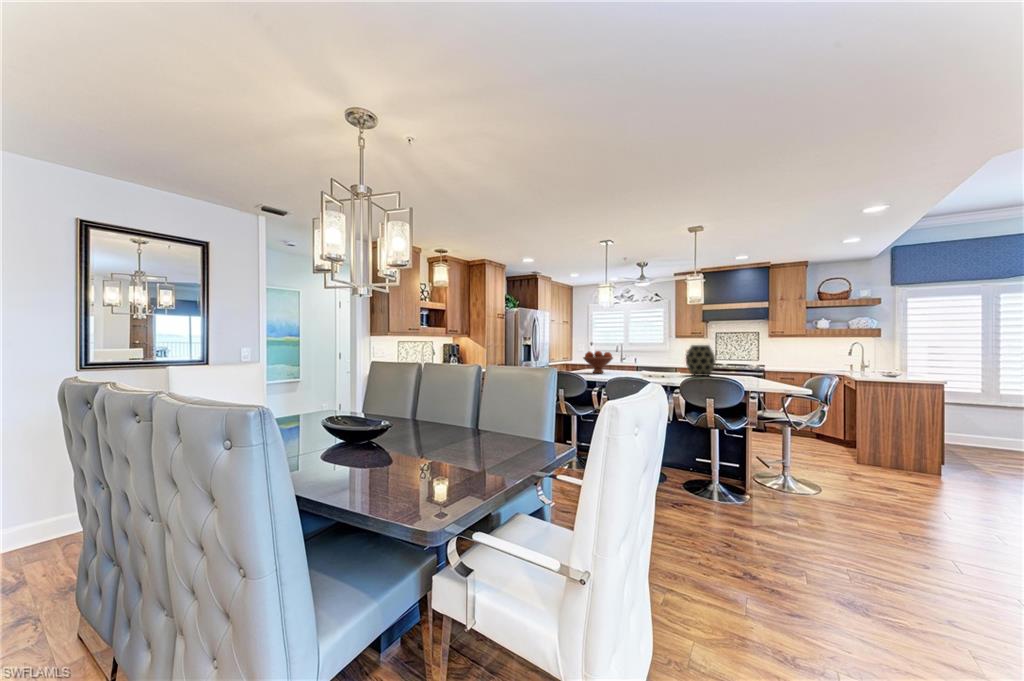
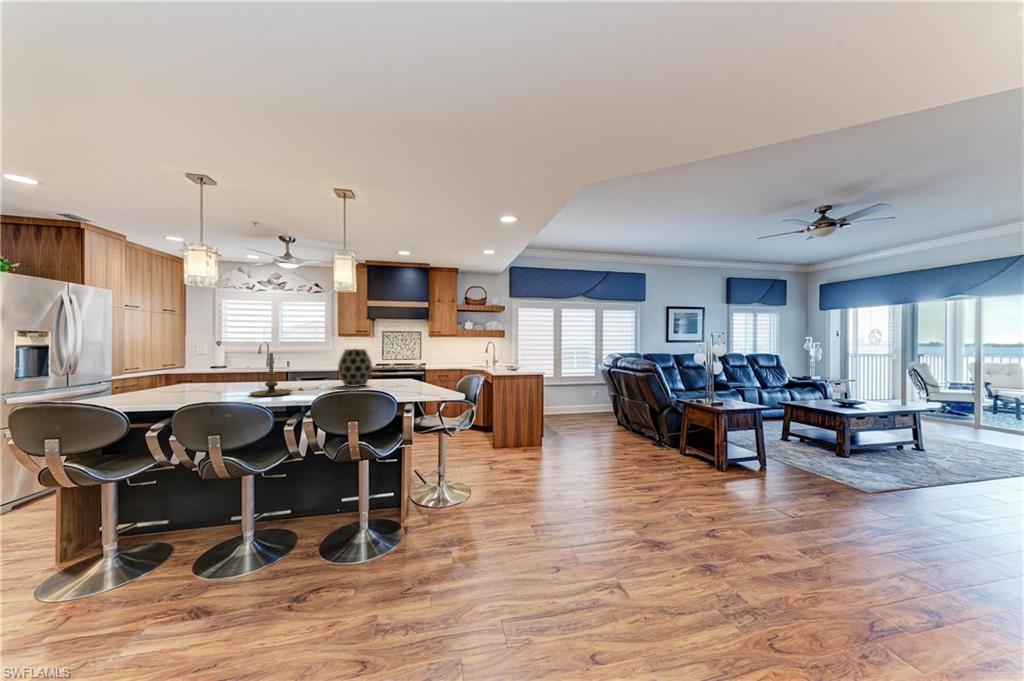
candle holder: none [626,346,654,377] -> present [250,353,292,396]
fruit bowl: present [583,351,613,373] -> none [176,360,233,394]

